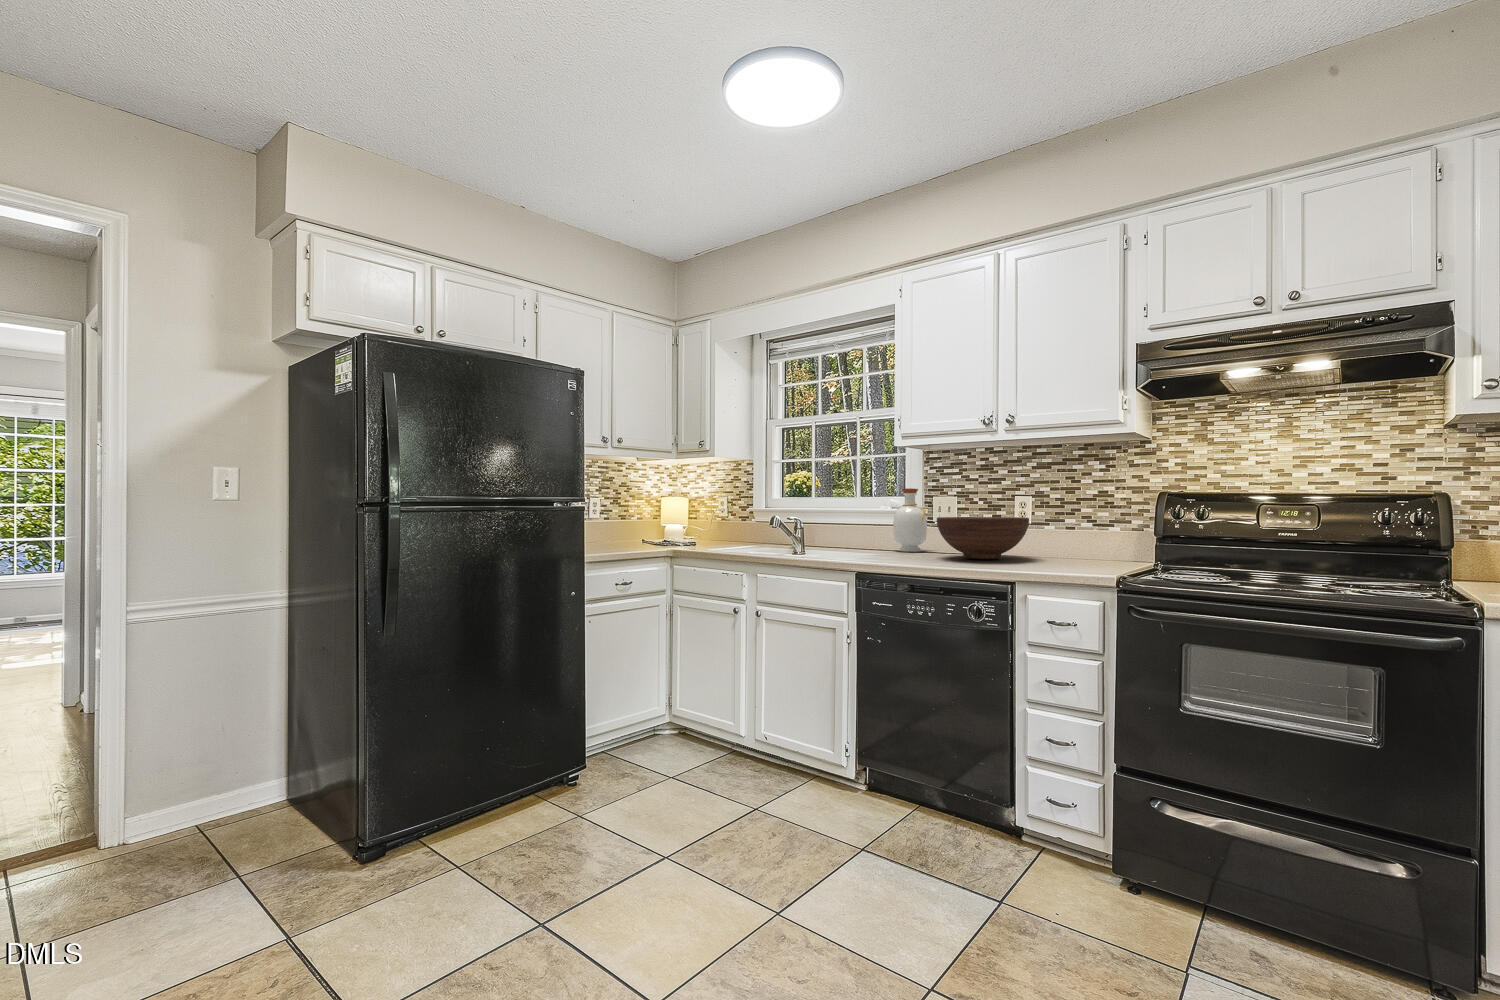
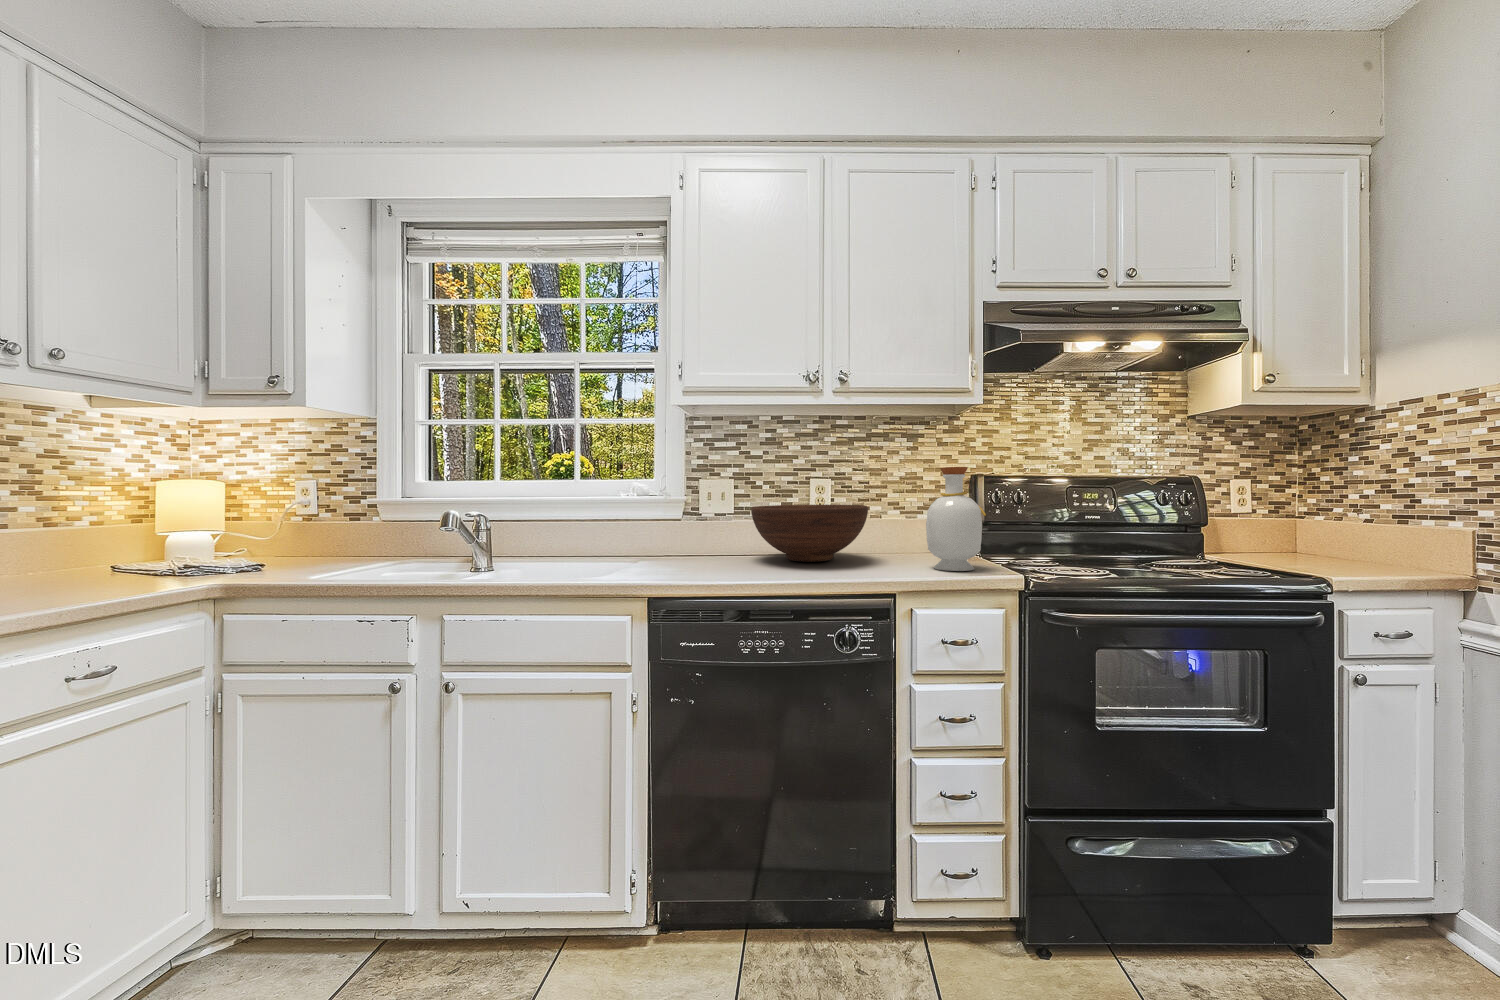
bottle: present [893,488,927,552] -> present [926,467,986,571]

